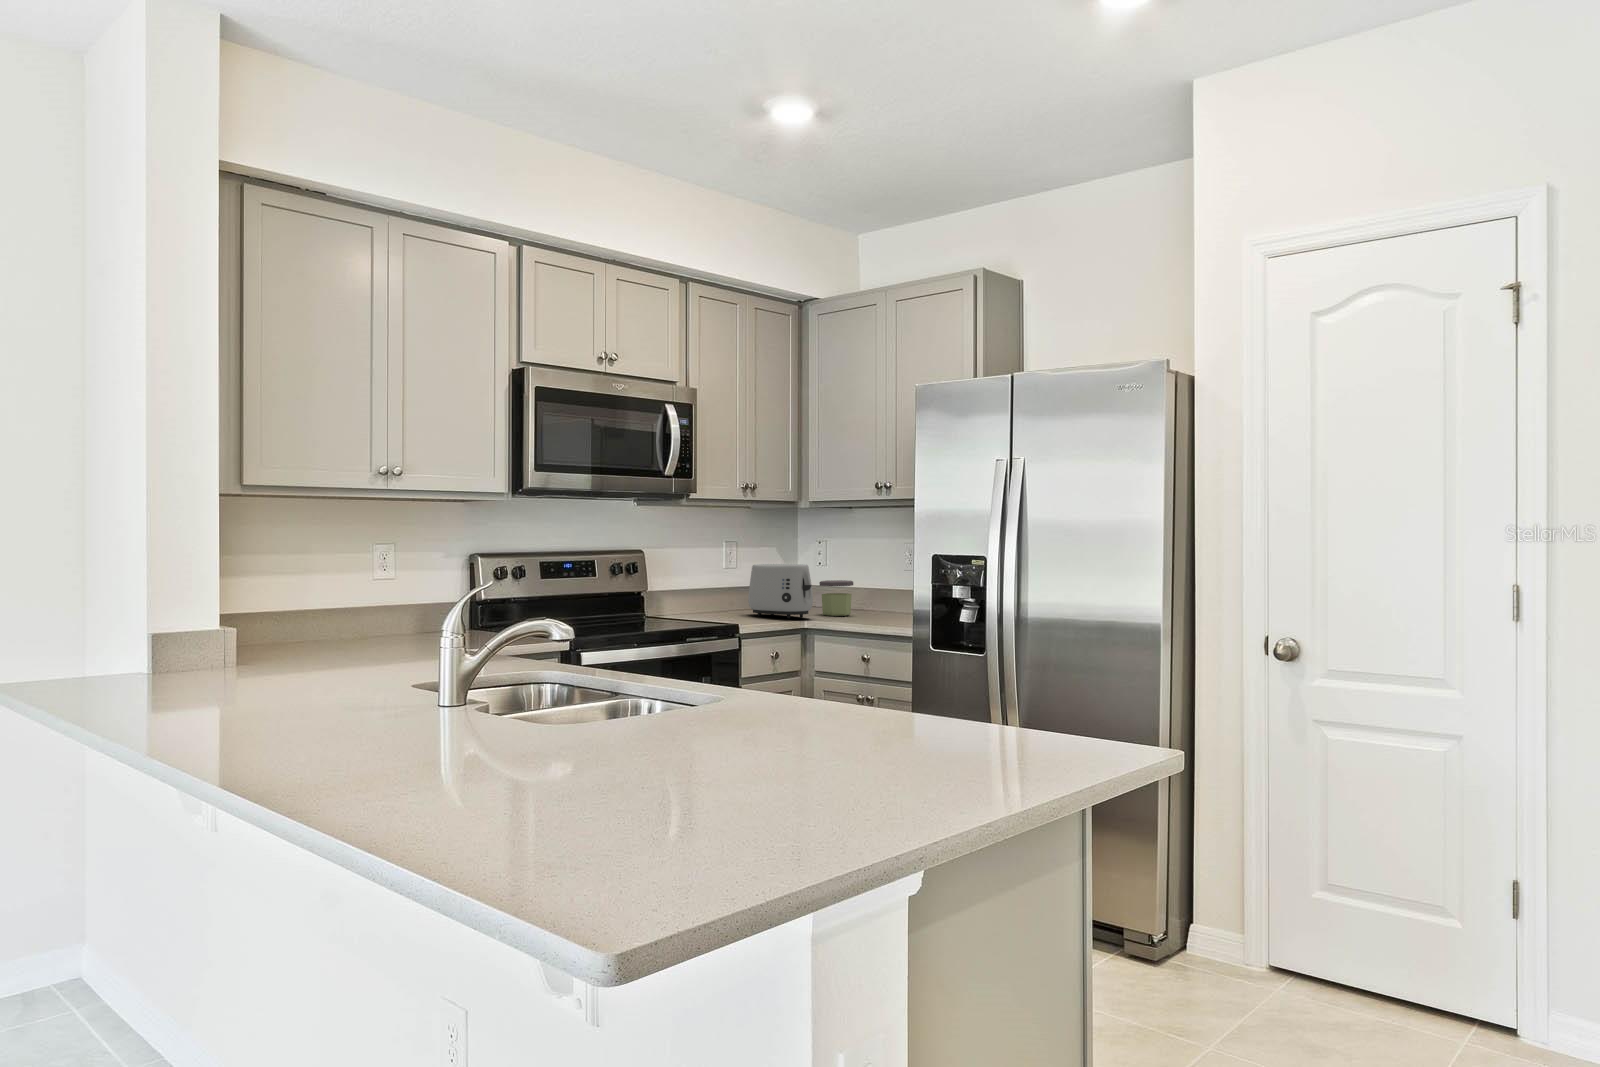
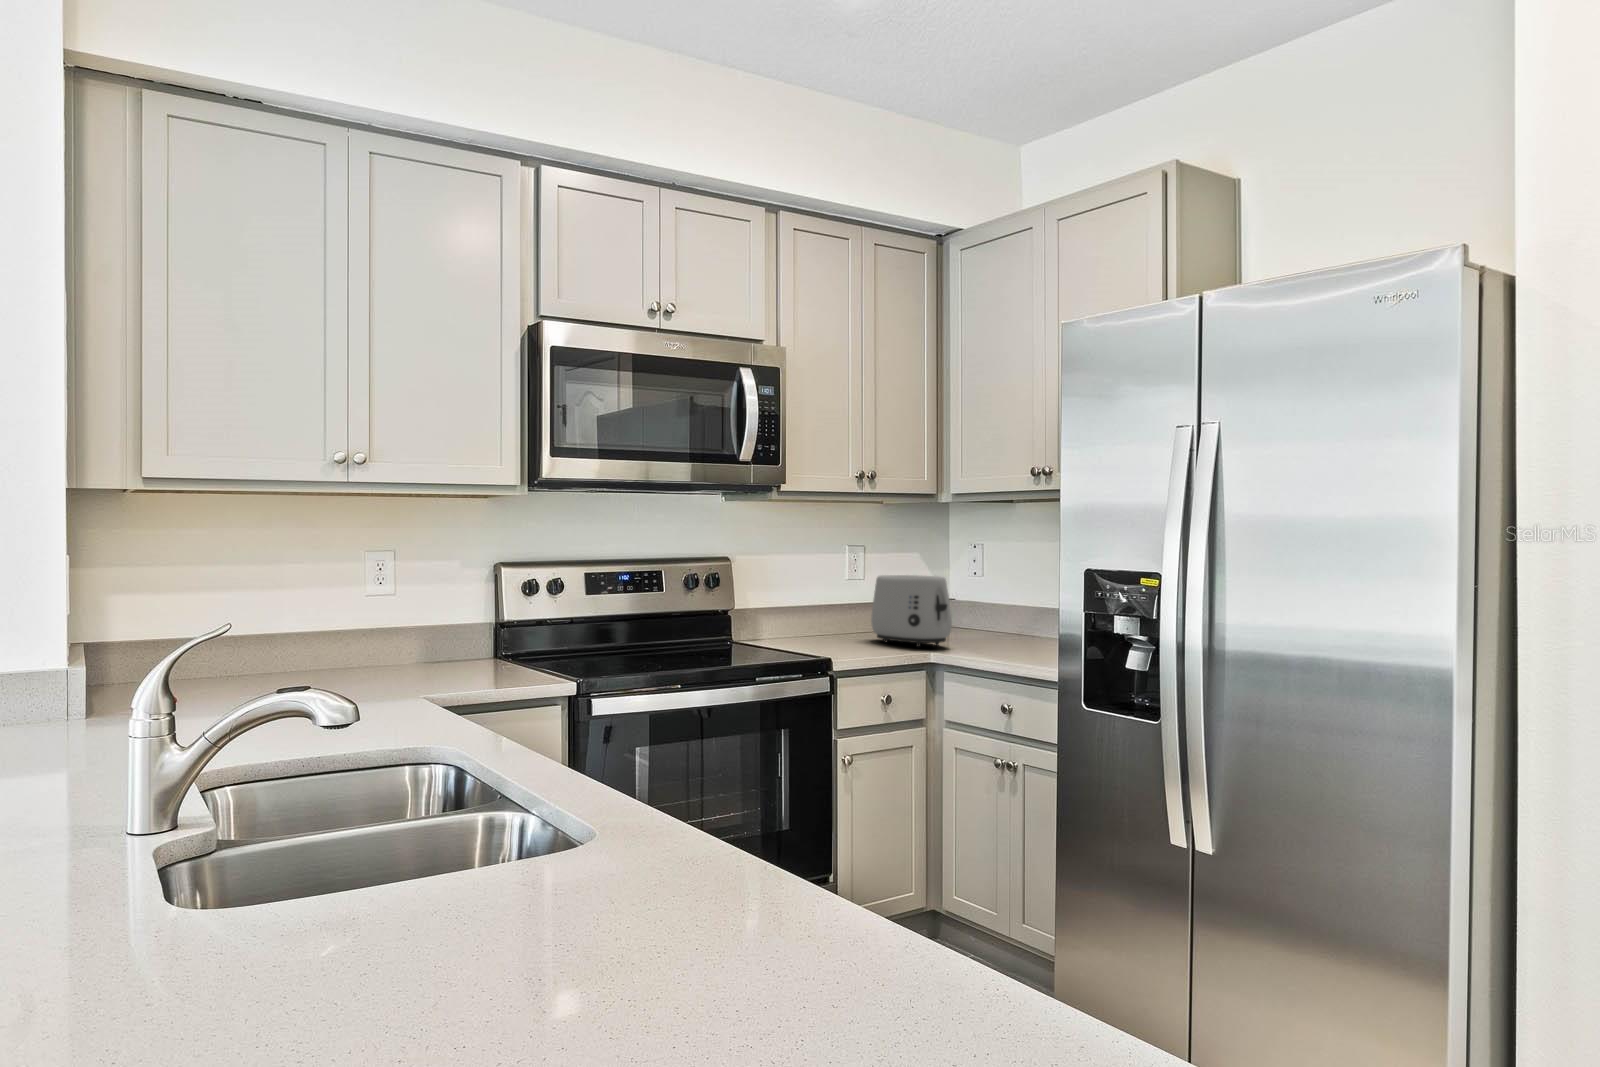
jar: present [819,580,853,616] -> none [968,597,1013,644]

